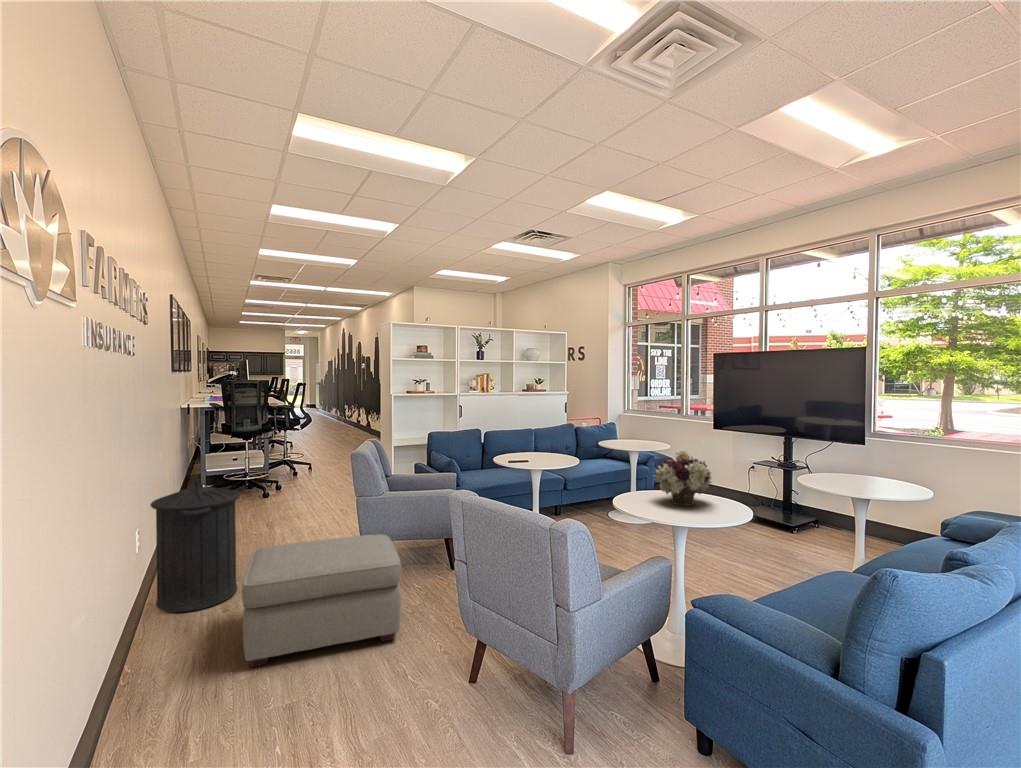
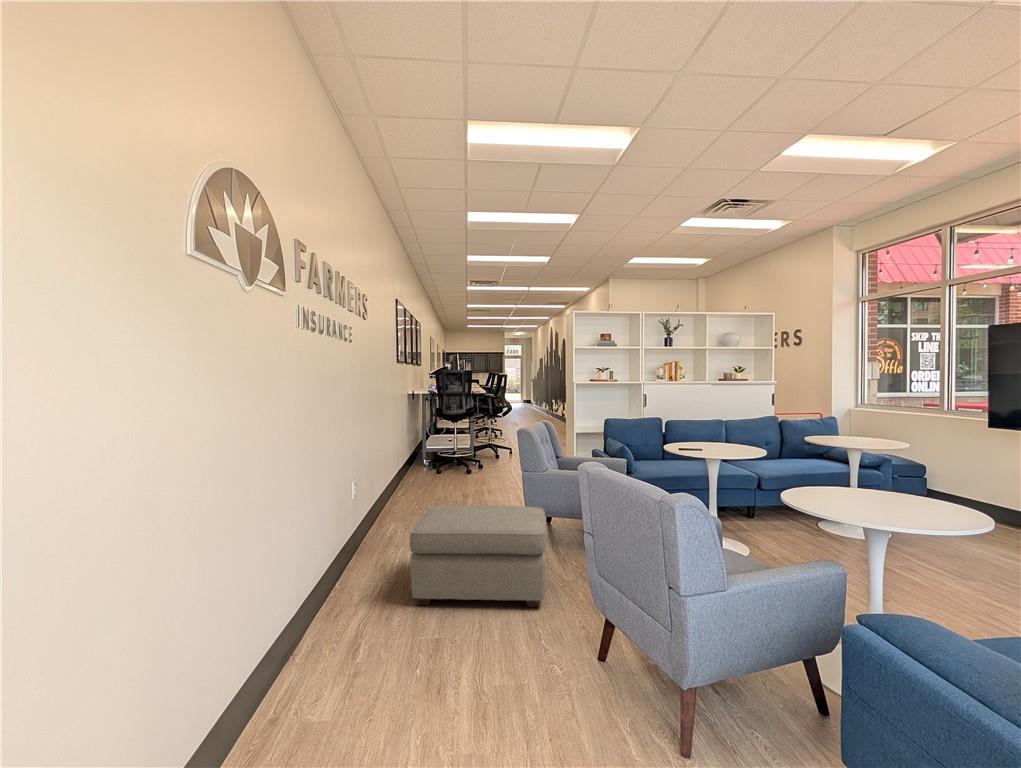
flower arrangement: present [654,449,712,506] -> none [843,437,937,510]
trash can: present [151,479,240,612] -> none [362,444,428,553]

